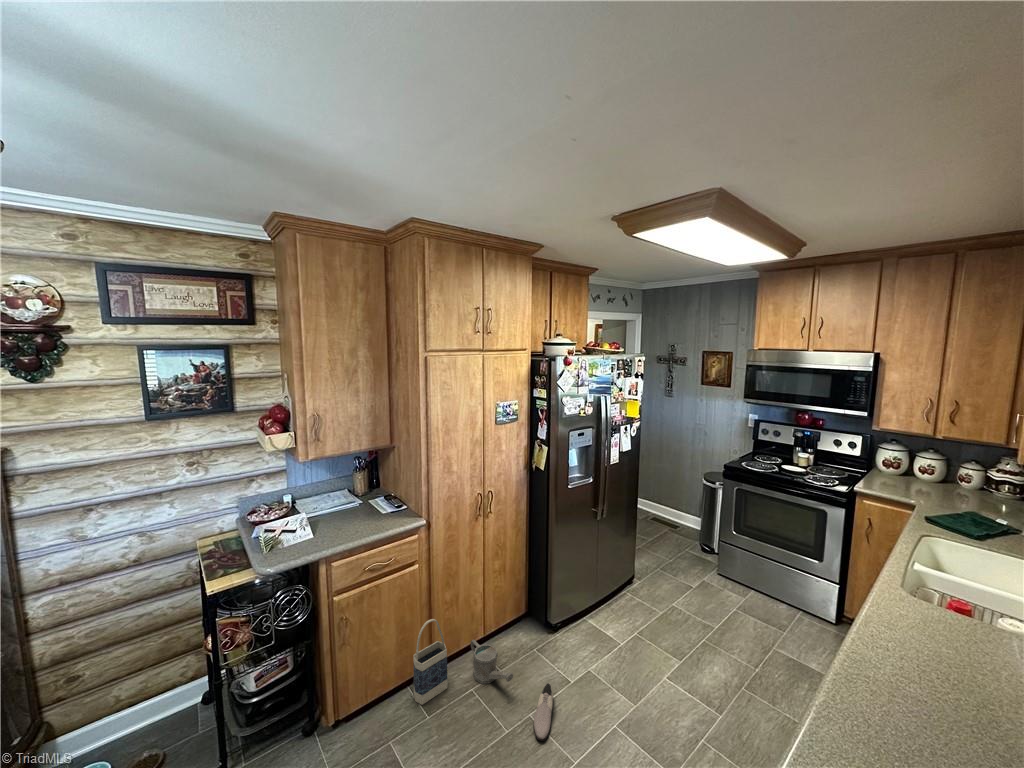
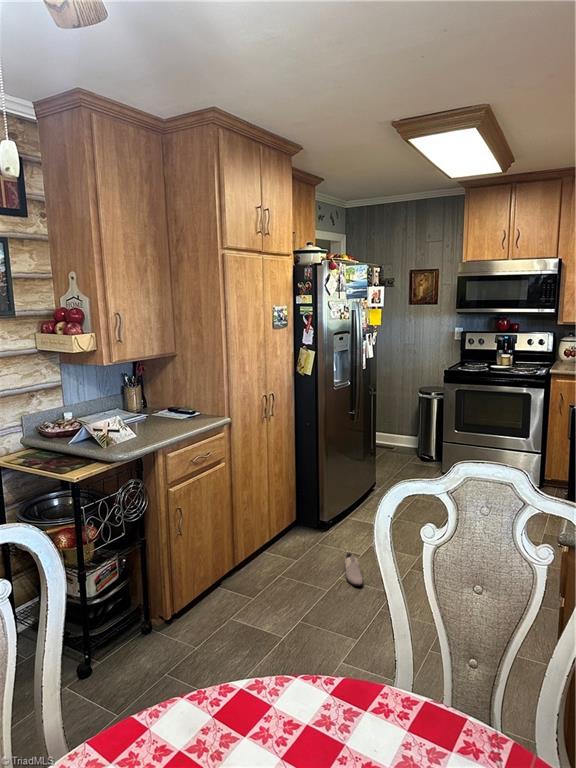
bag: present [413,619,448,705] -> none [228,513,258,591]
watering can: present [471,640,513,684] -> none [265,538,319,570]

